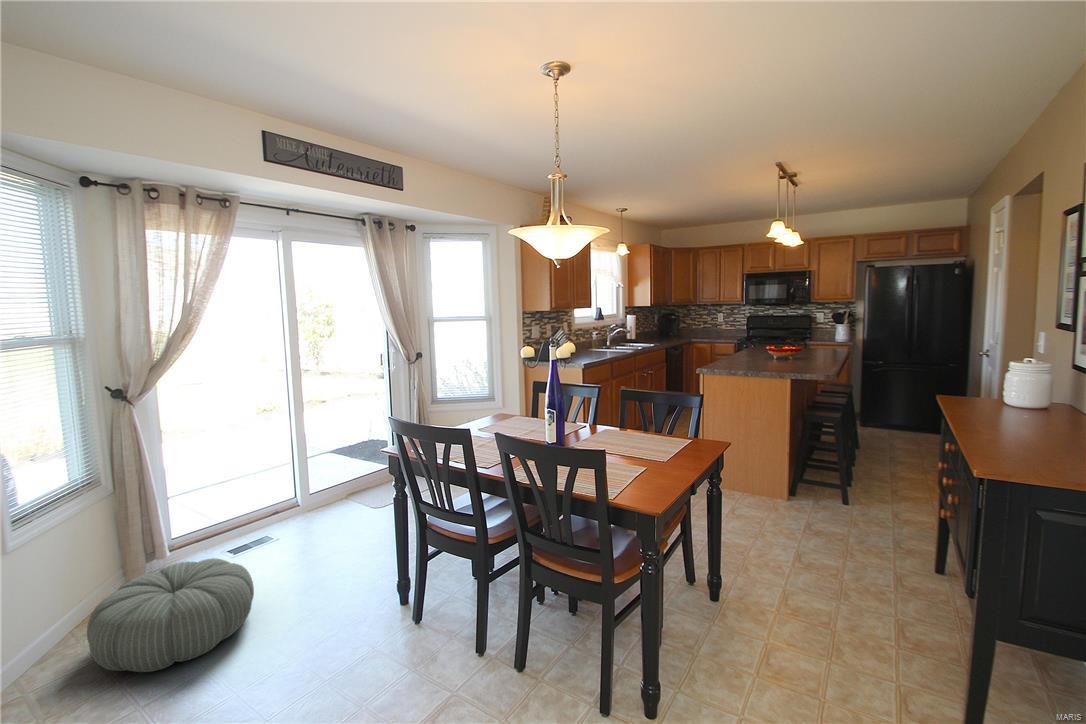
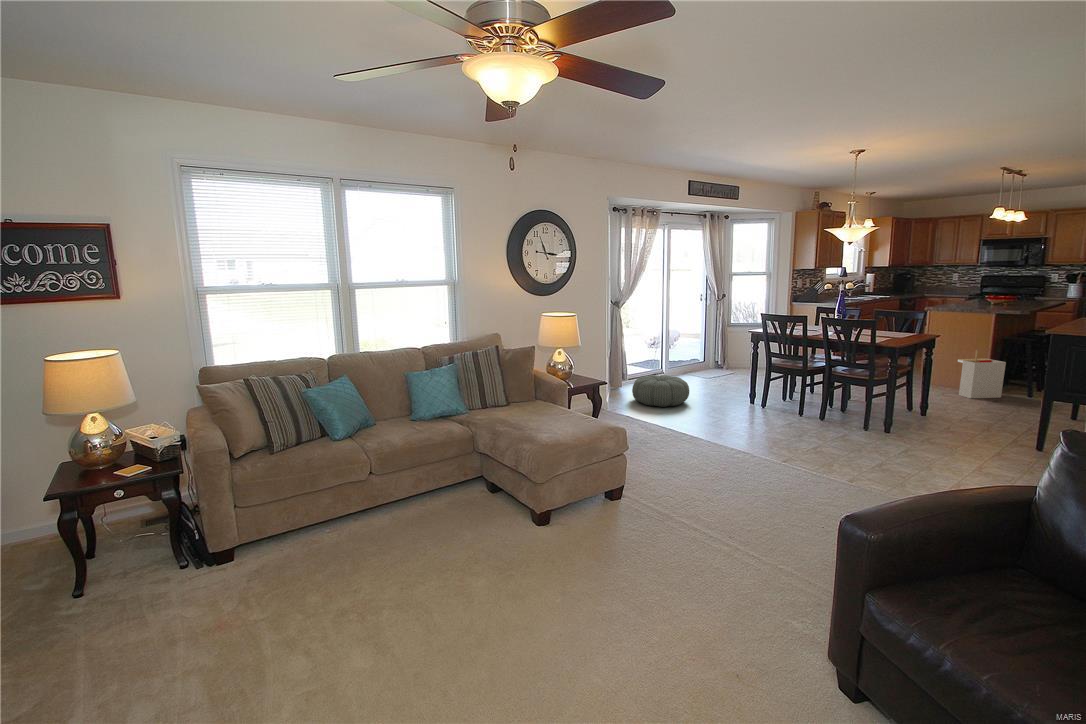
storage bin: none [749,438,813,522] -> present [958,349,1006,398]

